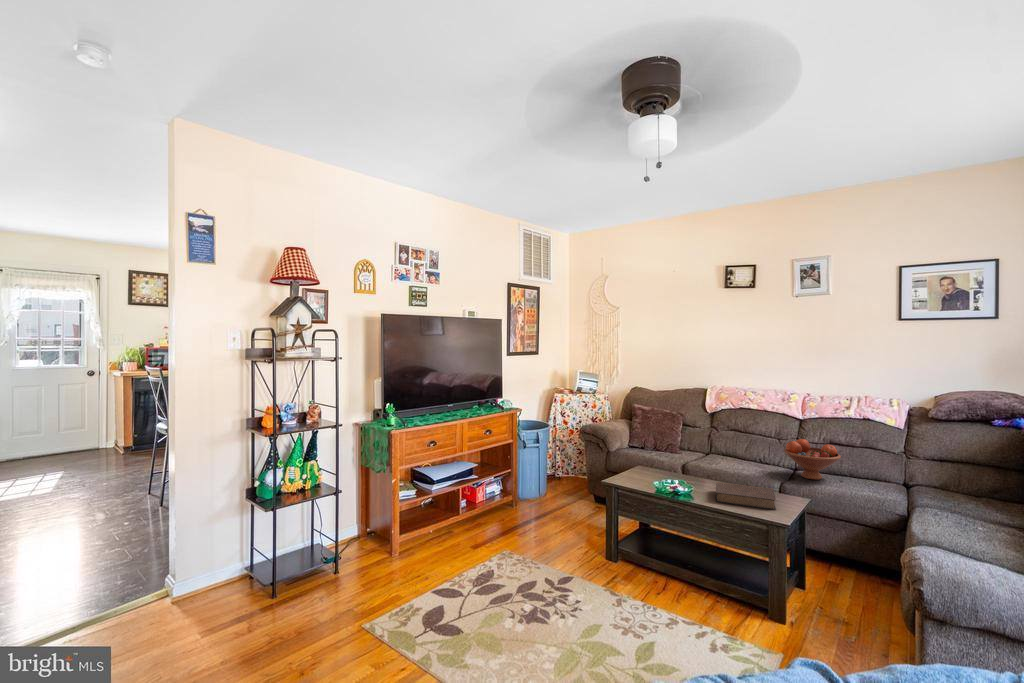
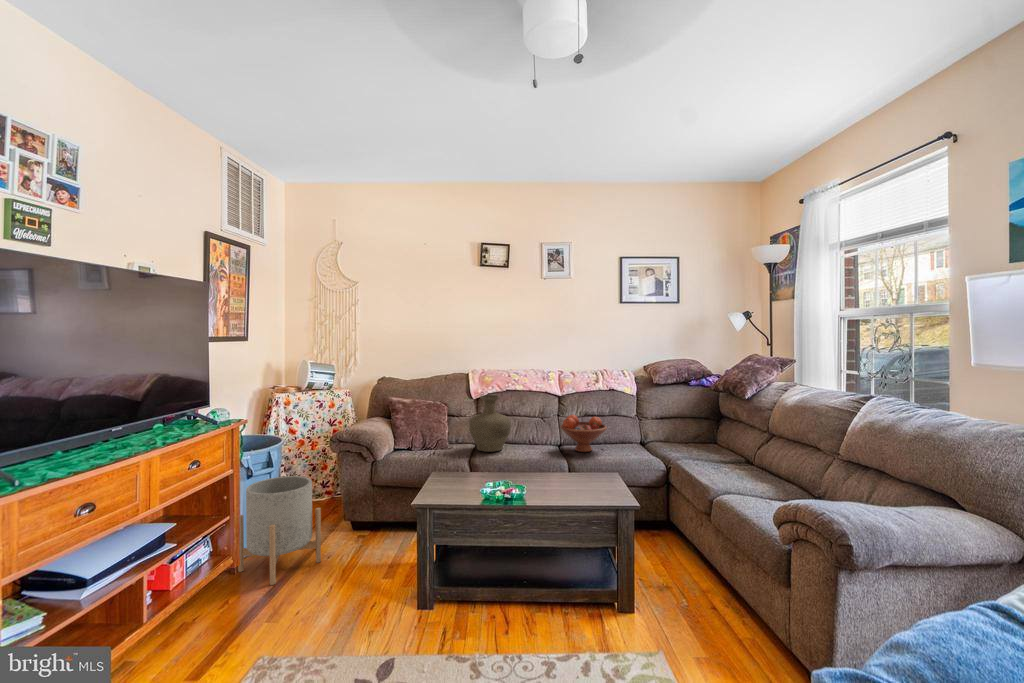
vase: none [692,410,733,462] -> present [469,395,511,452]
planter: none [515,452,563,521] -> present [238,476,321,585]
book: present [716,482,776,510] -> none [532,467,601,494]

